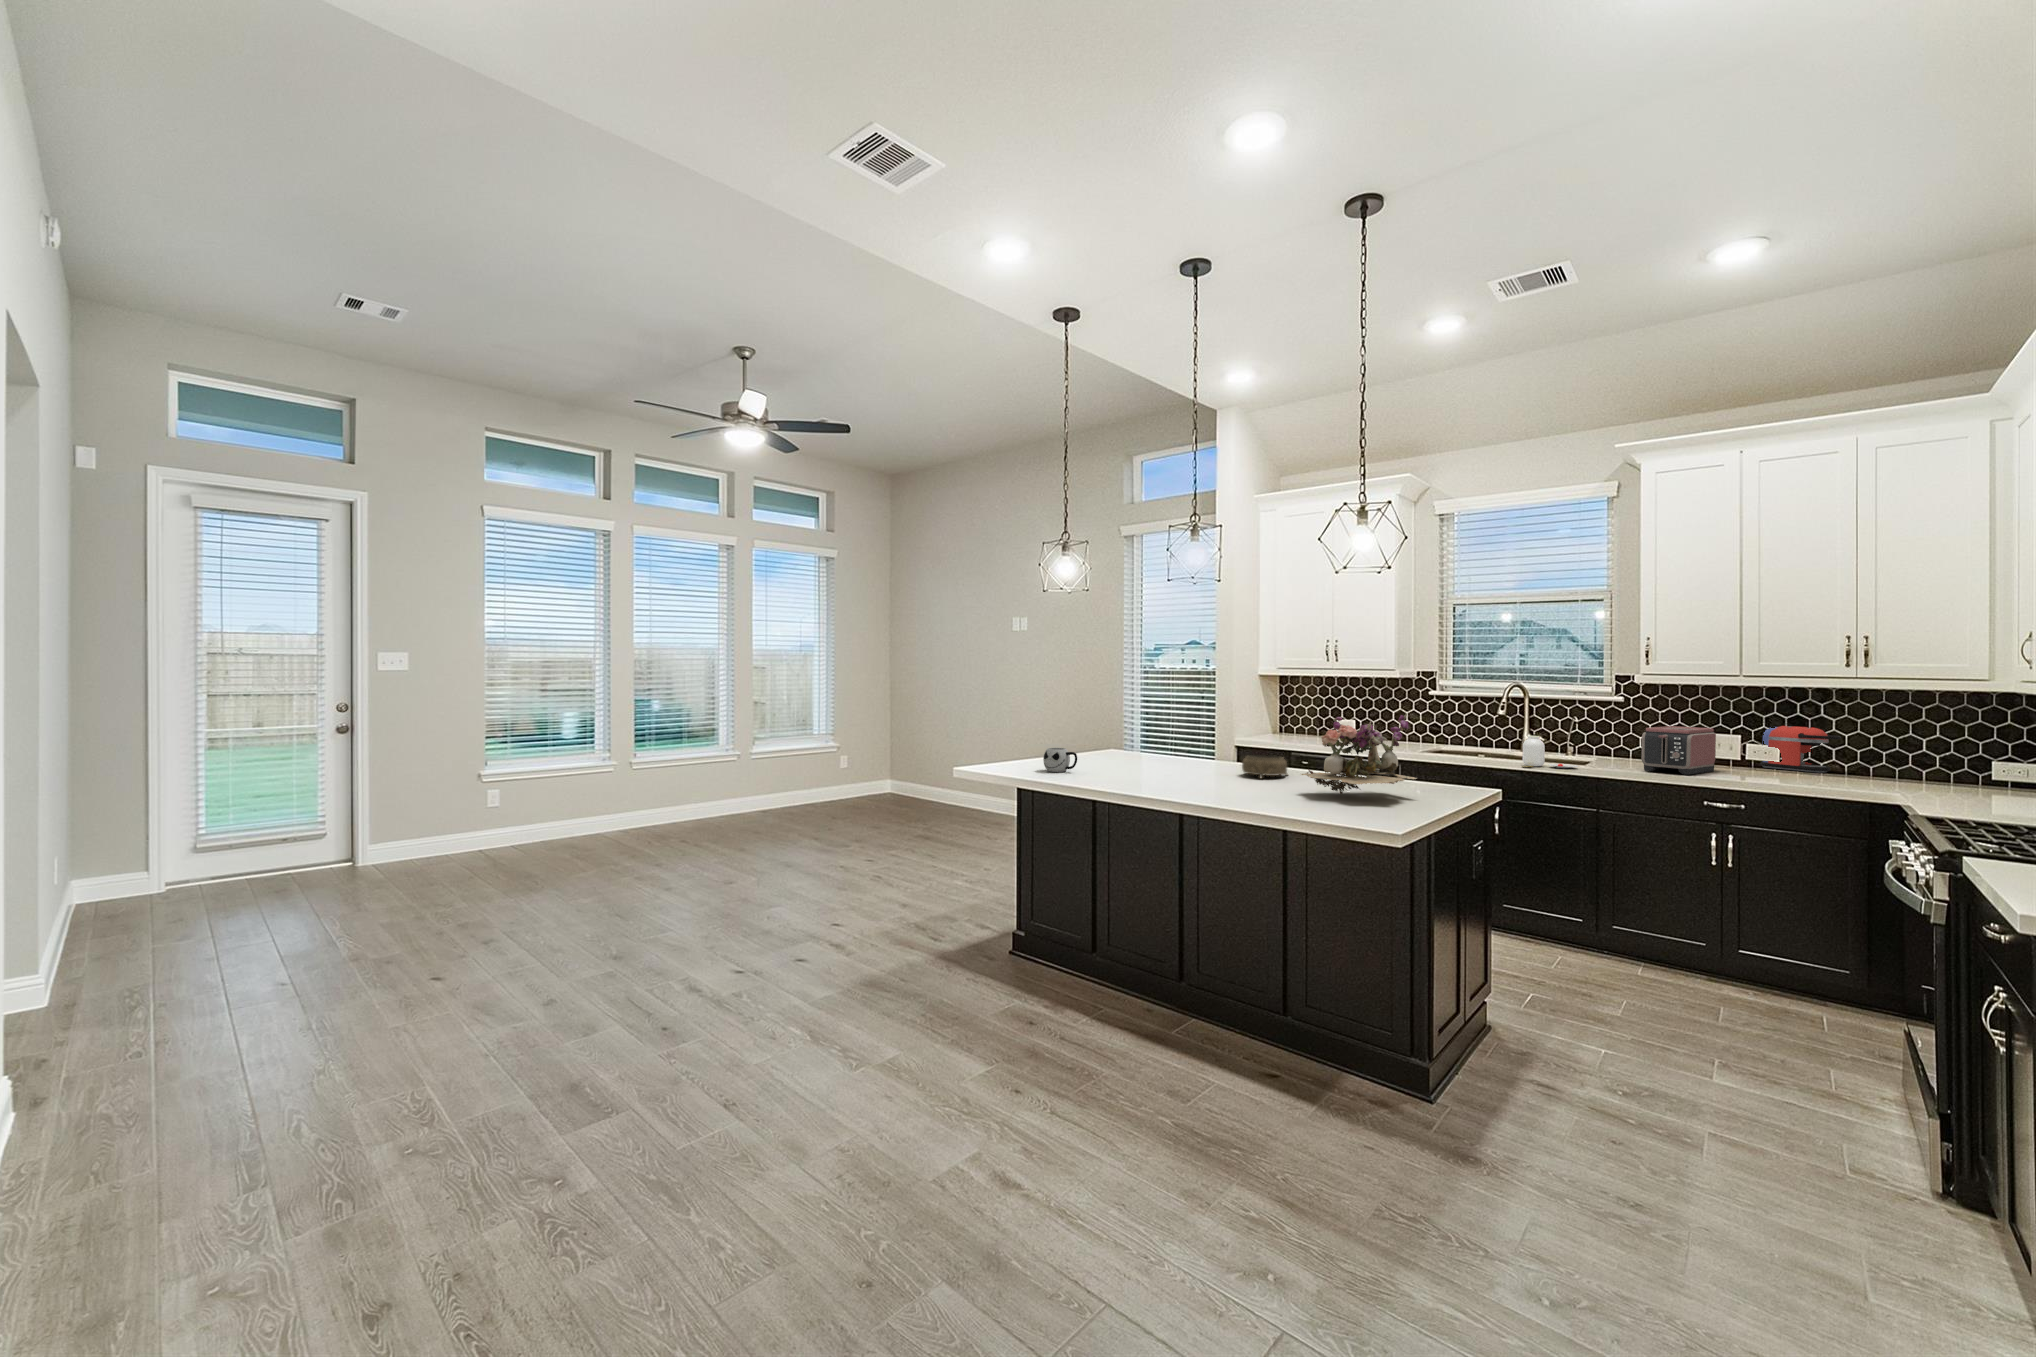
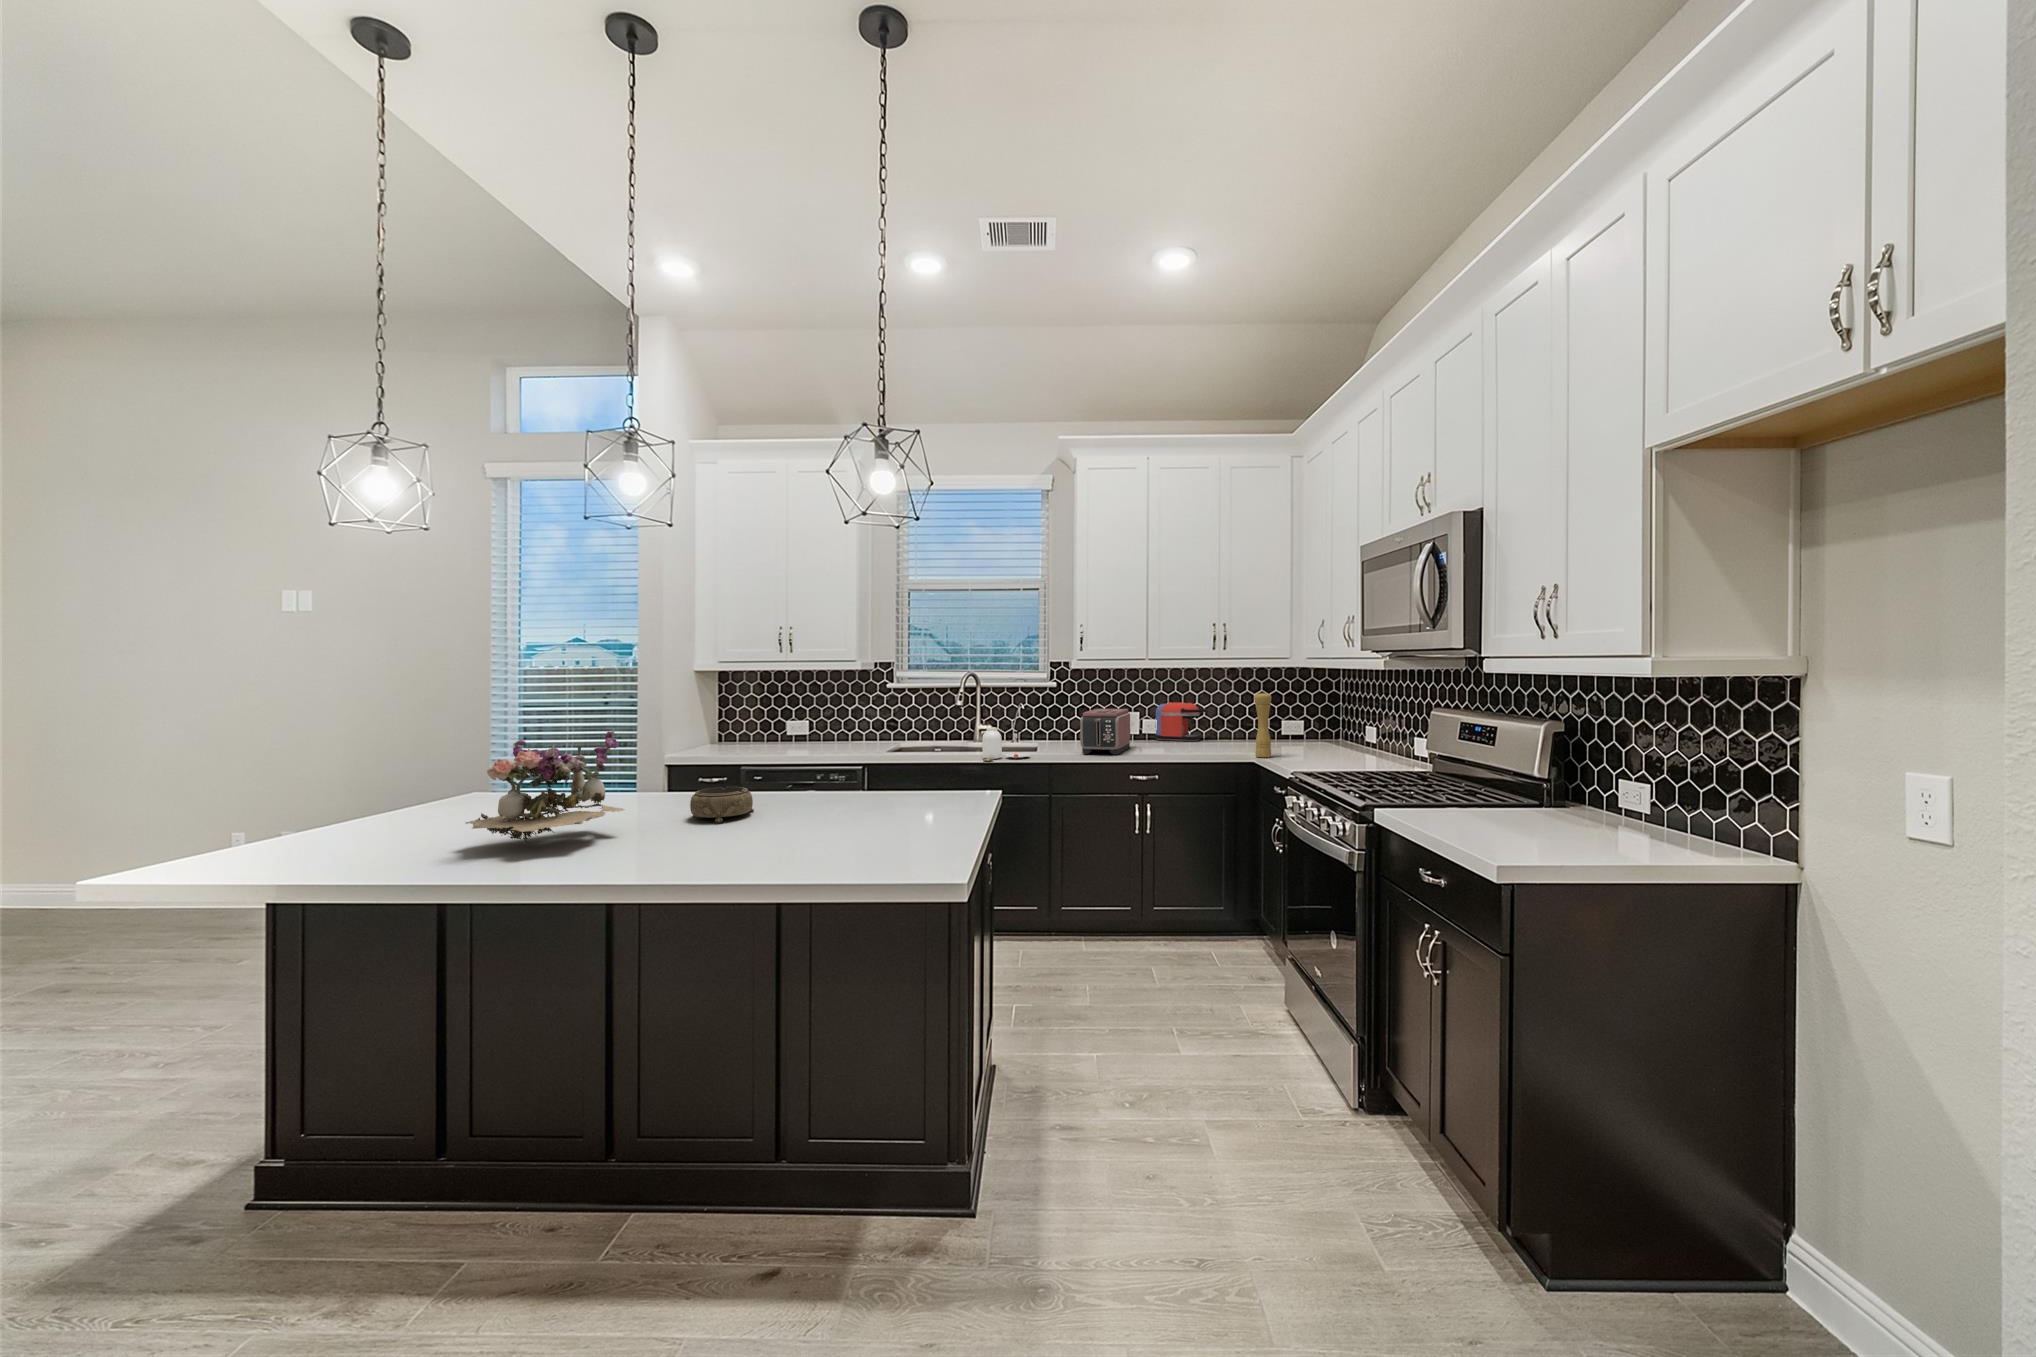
flower arrangement: present [1301,713,1417,794] -> present [466,729,624,843]
pepper mill: none [1890,717,1919,794] -> present [1254,692,1272,757]
mug: present [1043,748,1077,772] -> none [343,814,413,857]

